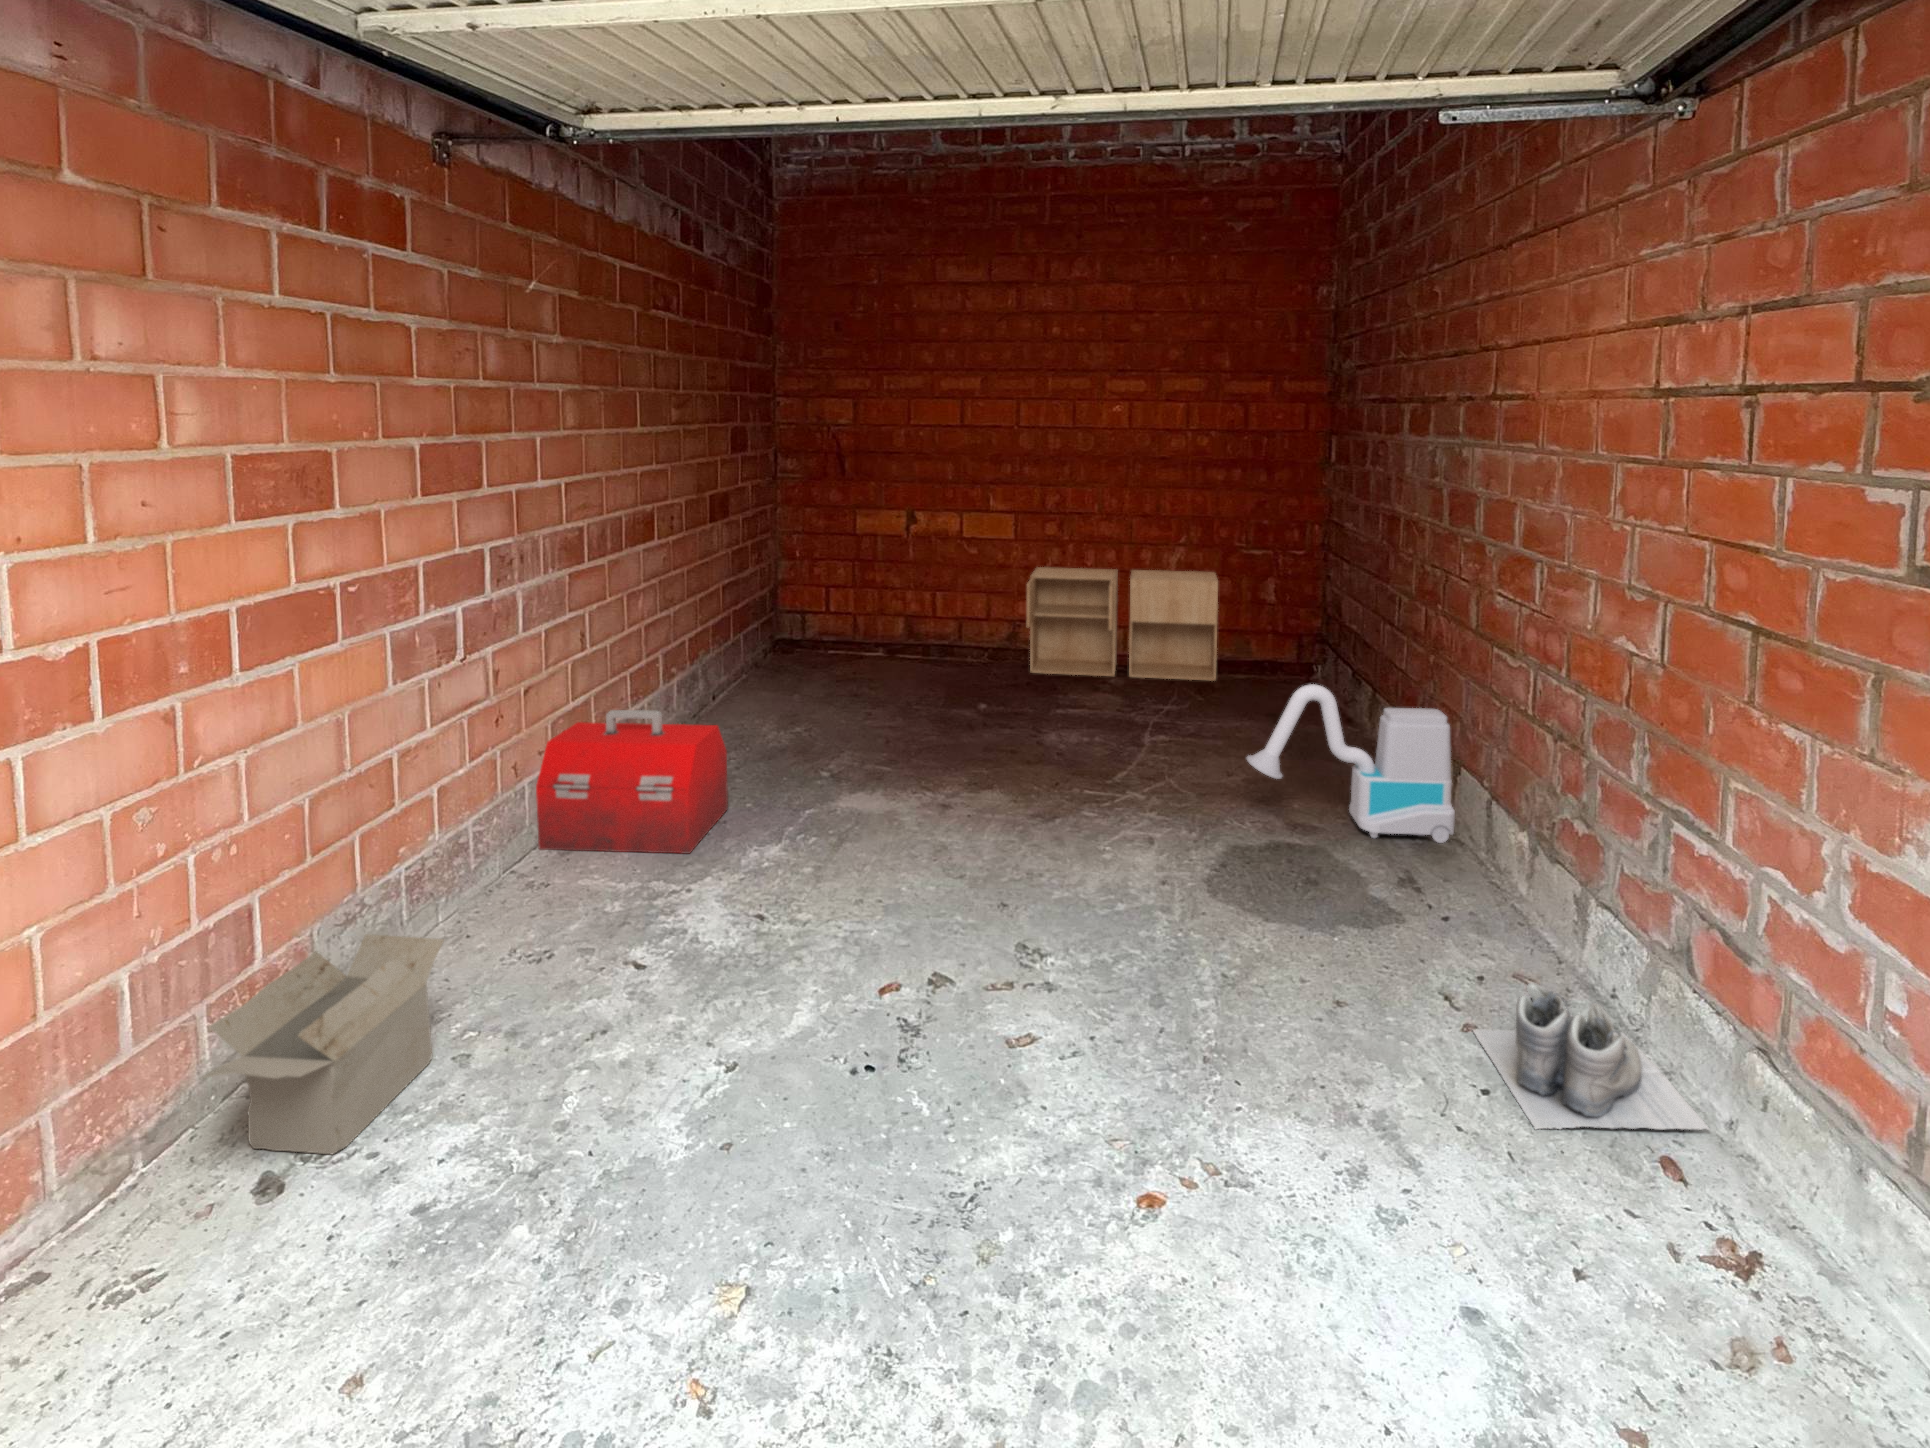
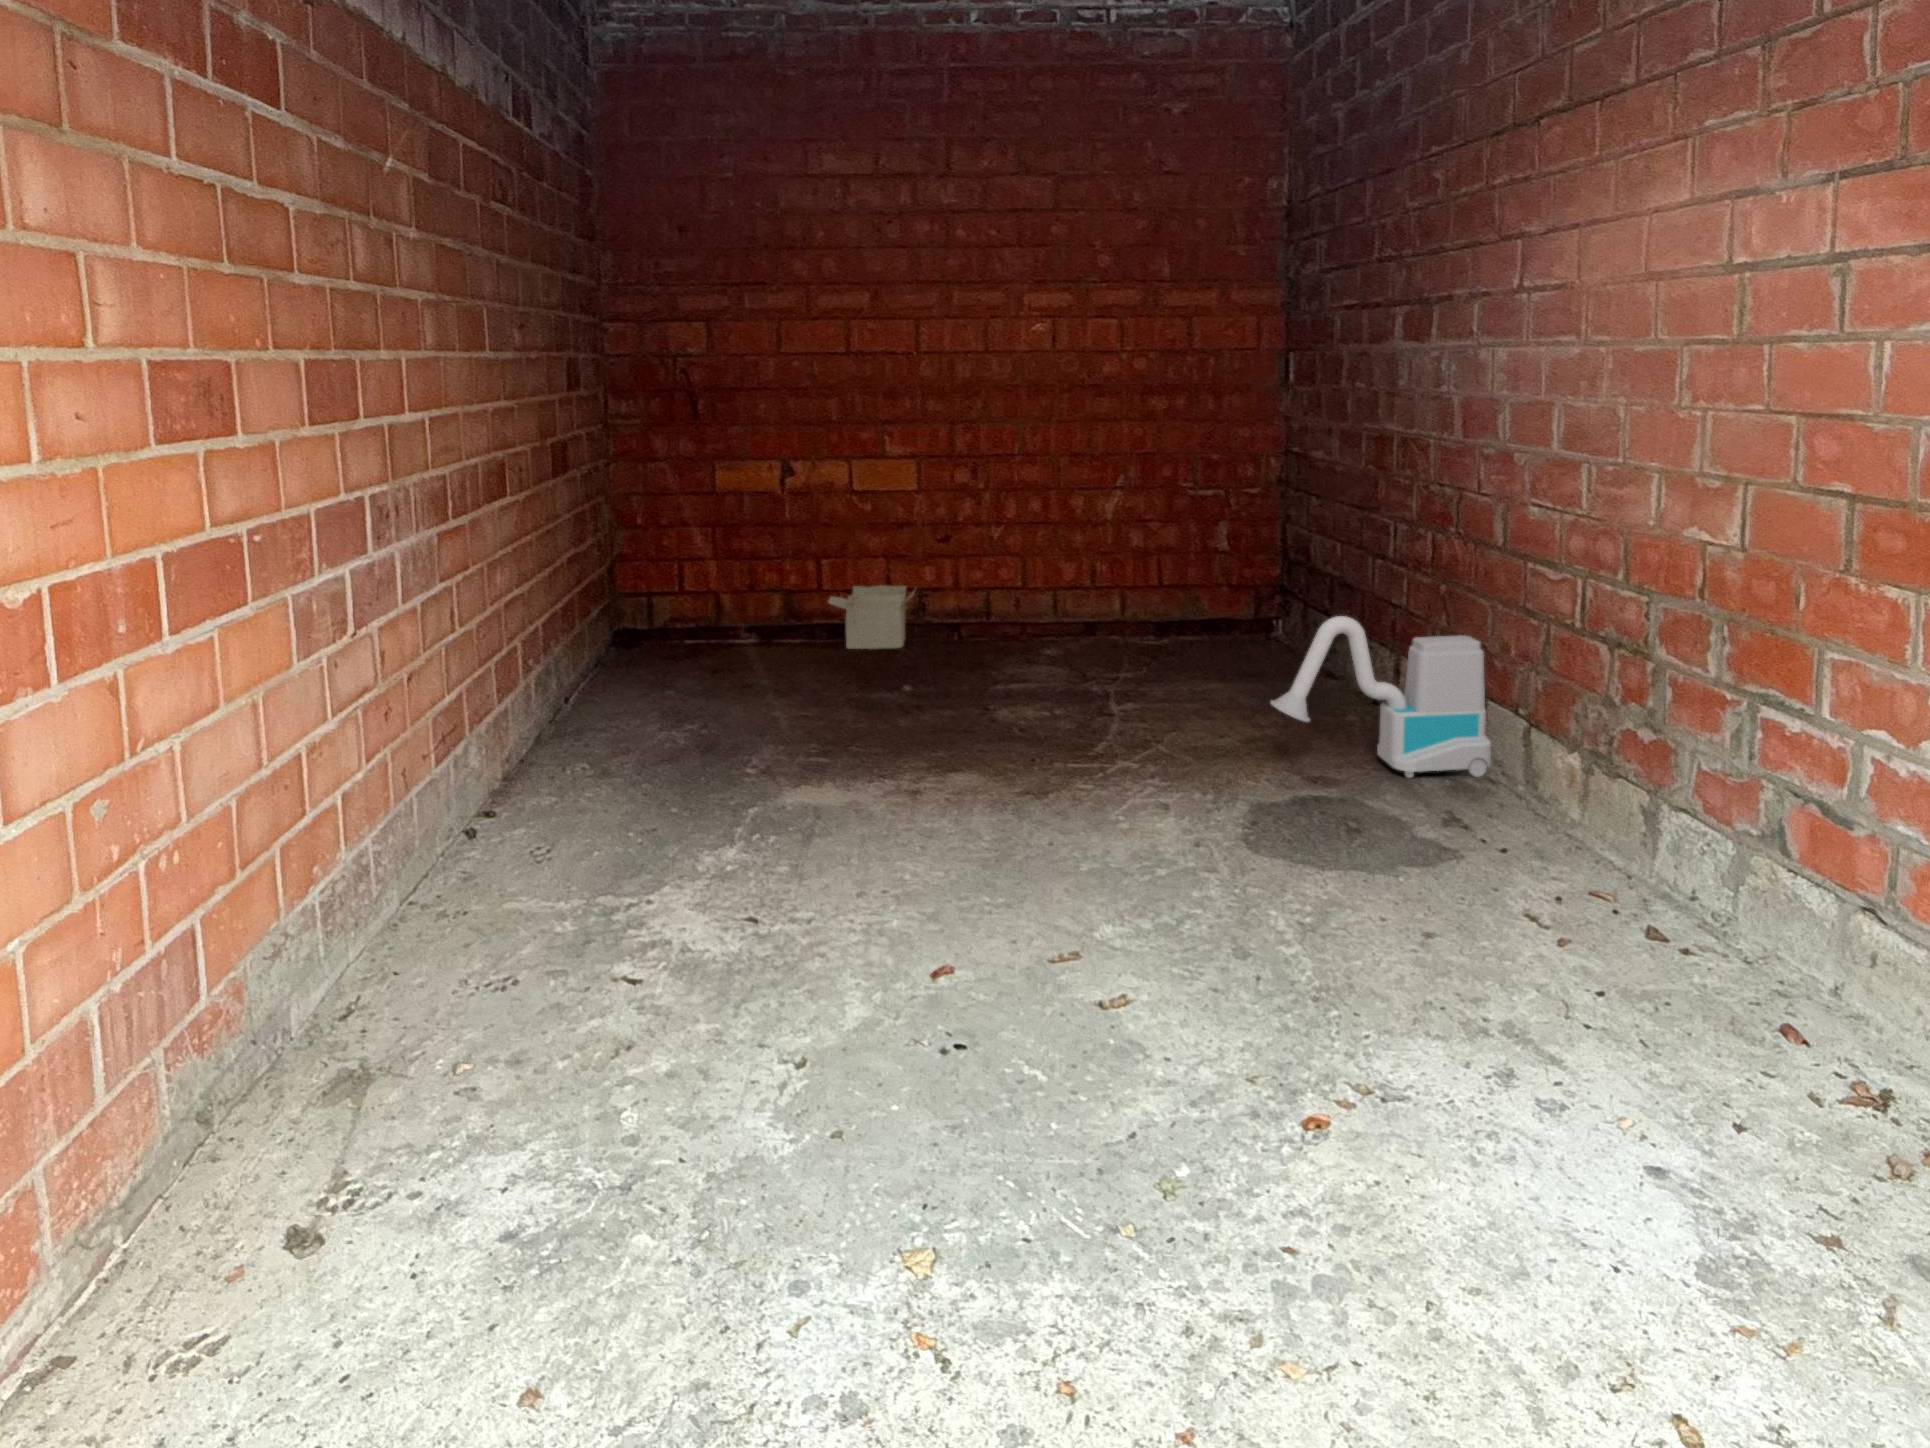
storage cabinet: present [1027,567,1218,681] -> none [964,518,1182,646]
toolbox: present [536,710,728,853] -> none [440,692,668,871]
cardboard box: present [203,934,444,1154] -> present [828,585,915,649]
boots: present [1473,983,1709,1130] -> none [1571,877,1818,1014]

